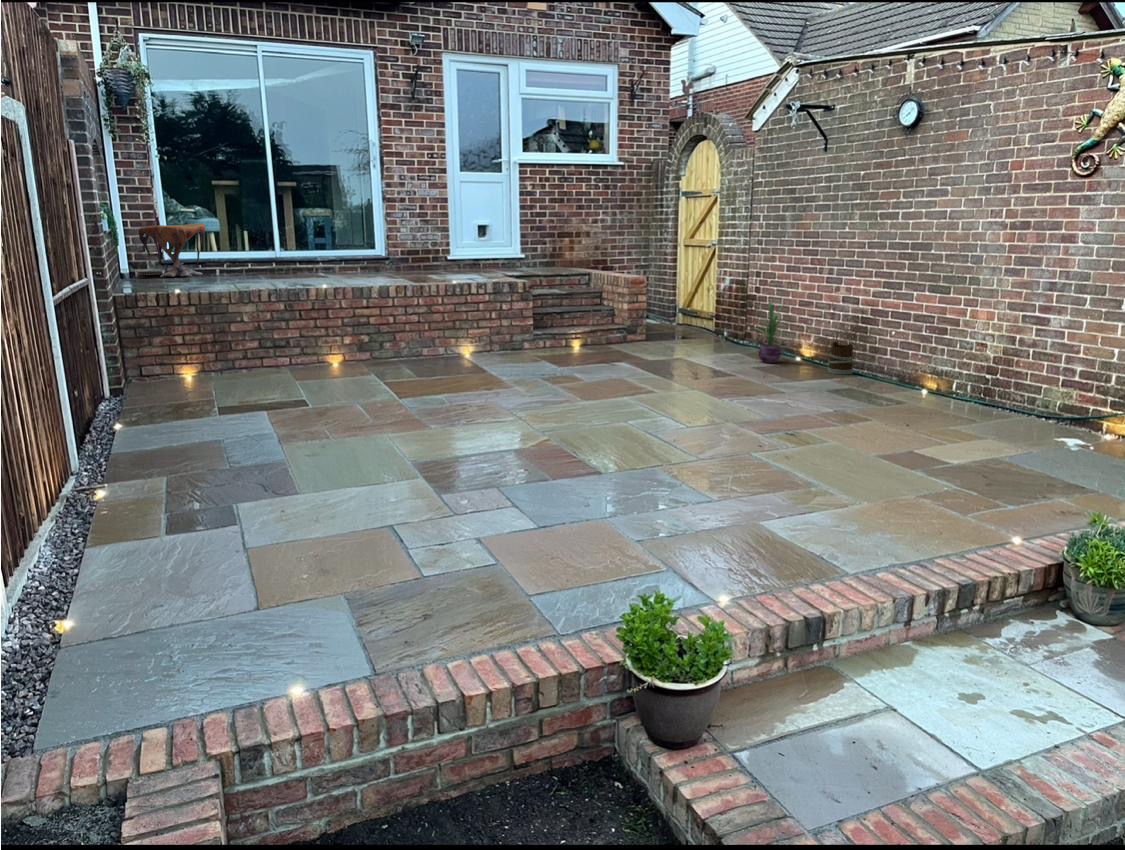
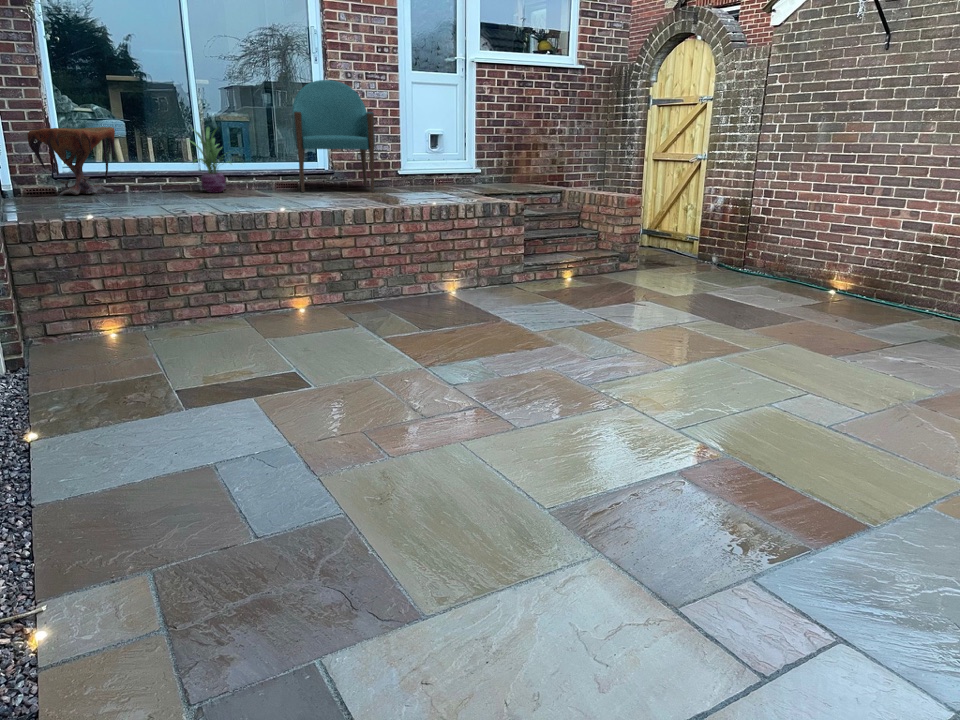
chair: none [348,182,417,275] -> present [292,80,375,192]
decorative plant: present [758,302,786,363] -> present [191,127,229,193]
wooden bucket: present [828,329,853,375] -> none [887,264,924,317]

